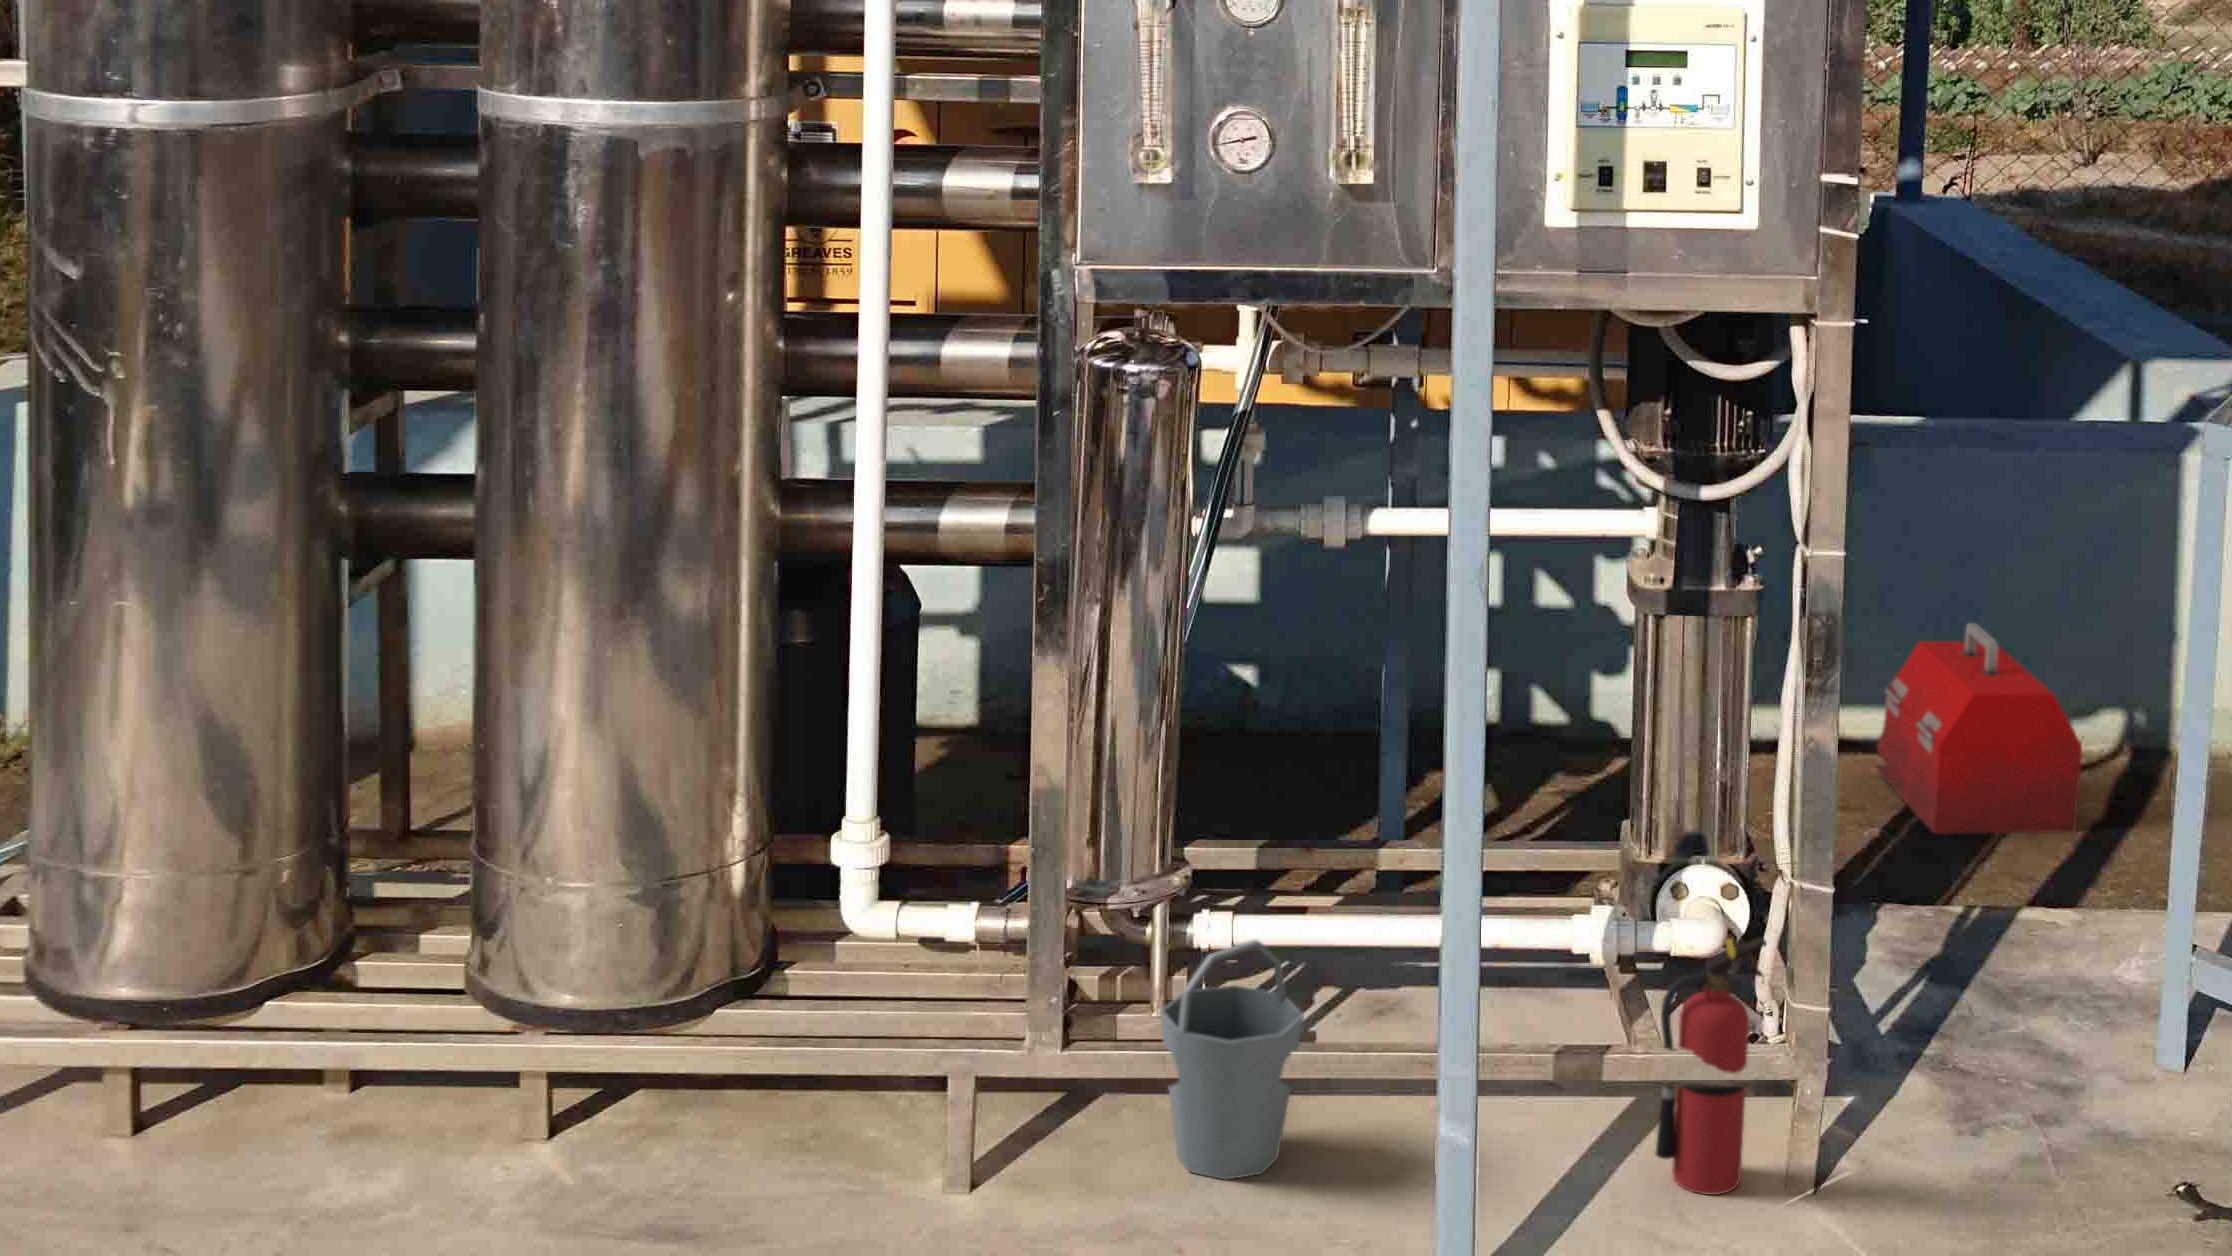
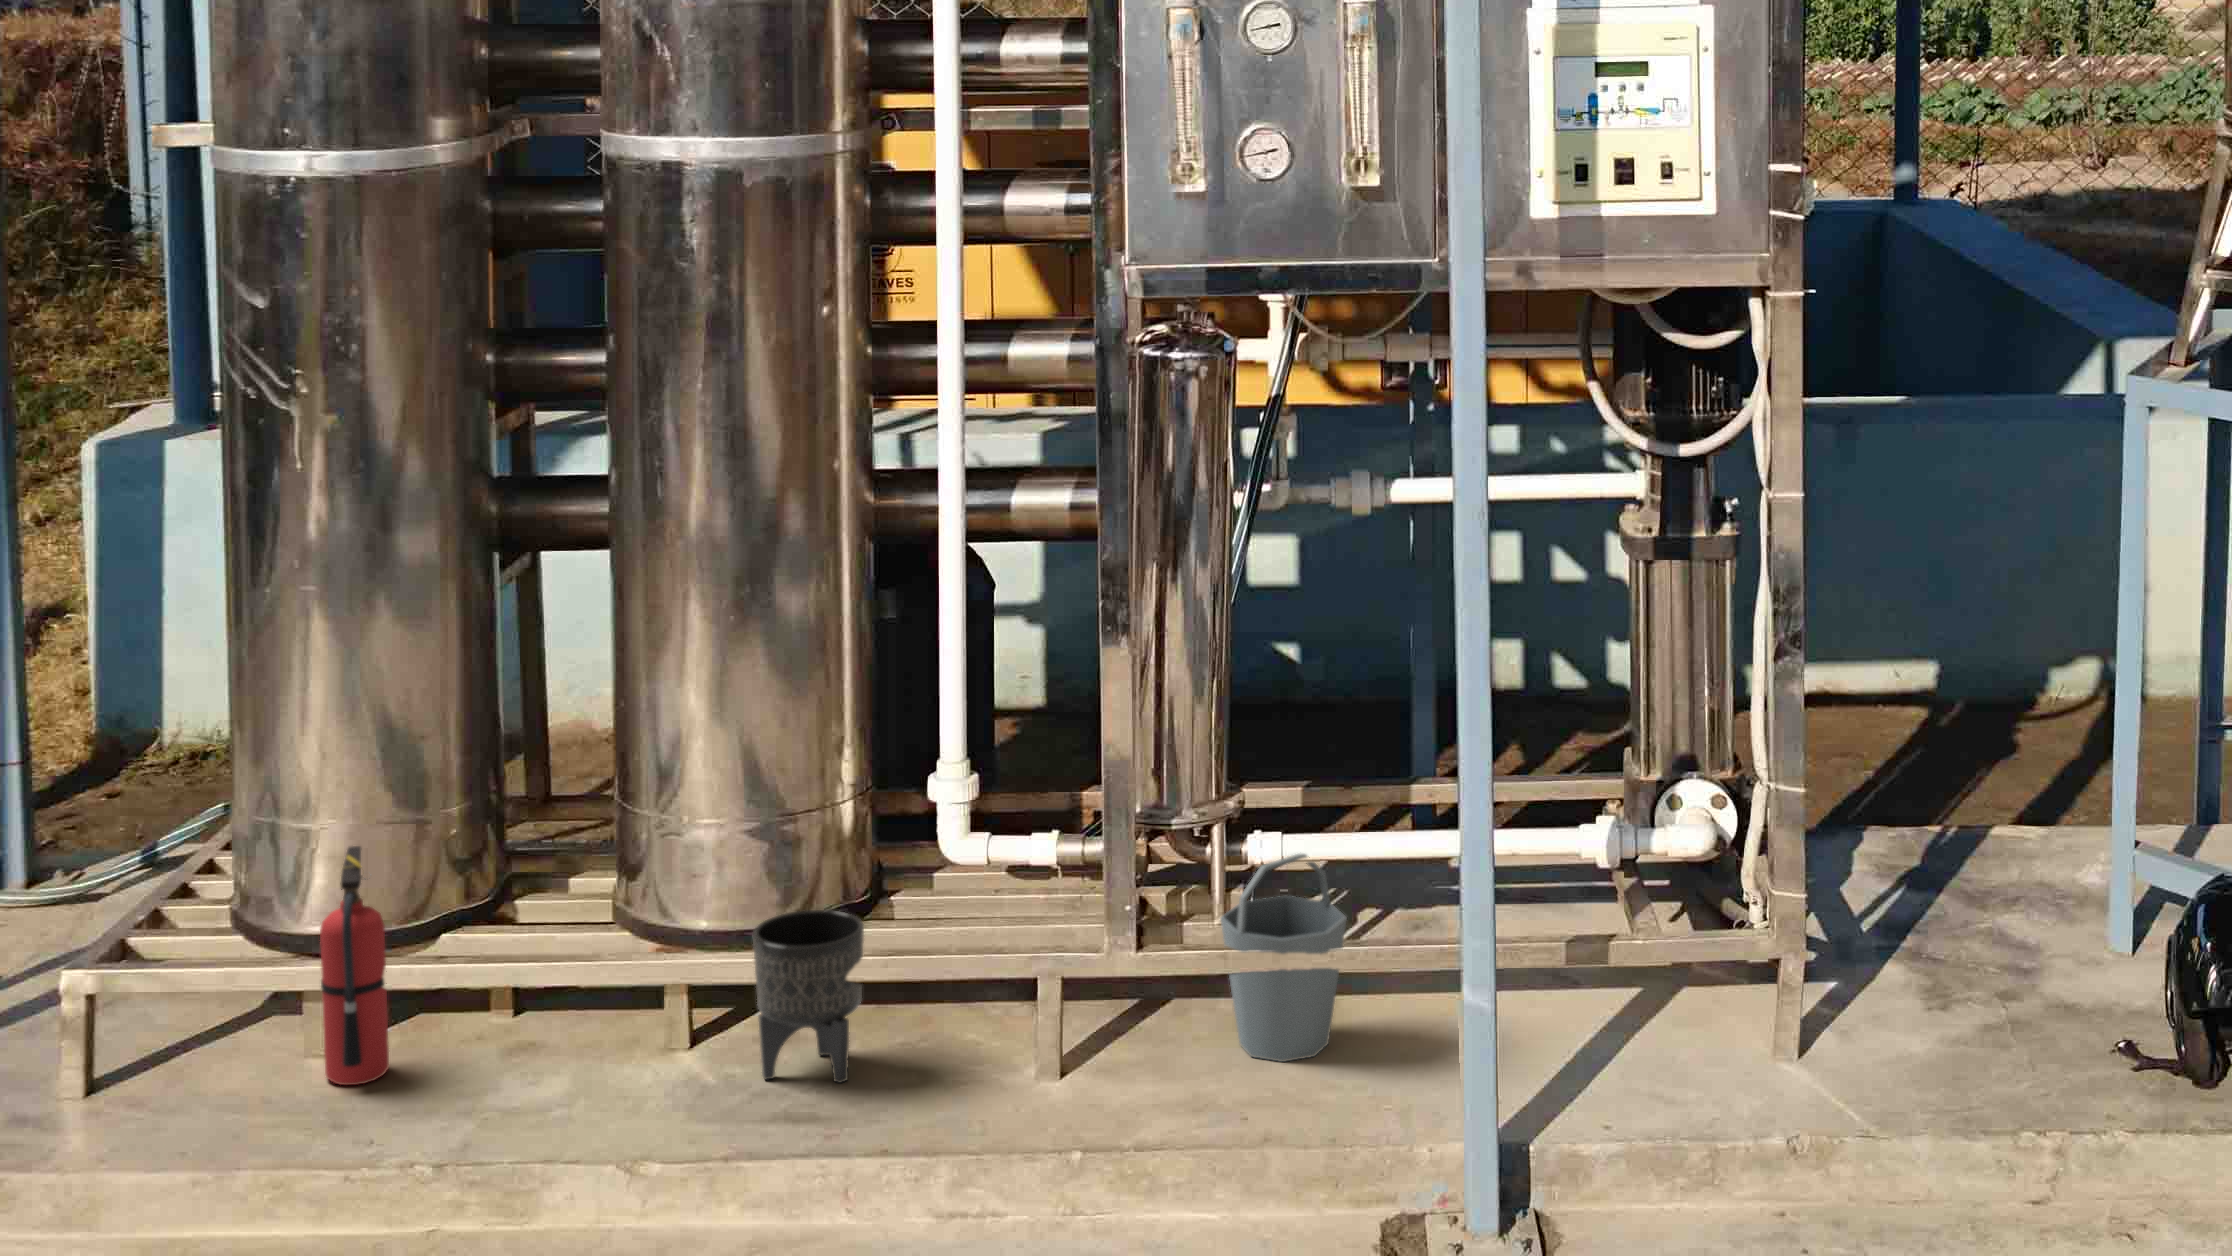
toolbox: present [1875,623,2082,834] -> none [1872,581,2056,775]
fire extinguisher: present [1656,937,1767,1195] -> present [320,846,389,1085]
planter: none [621,988,750,1192] -> present [753,910,864,1083]

